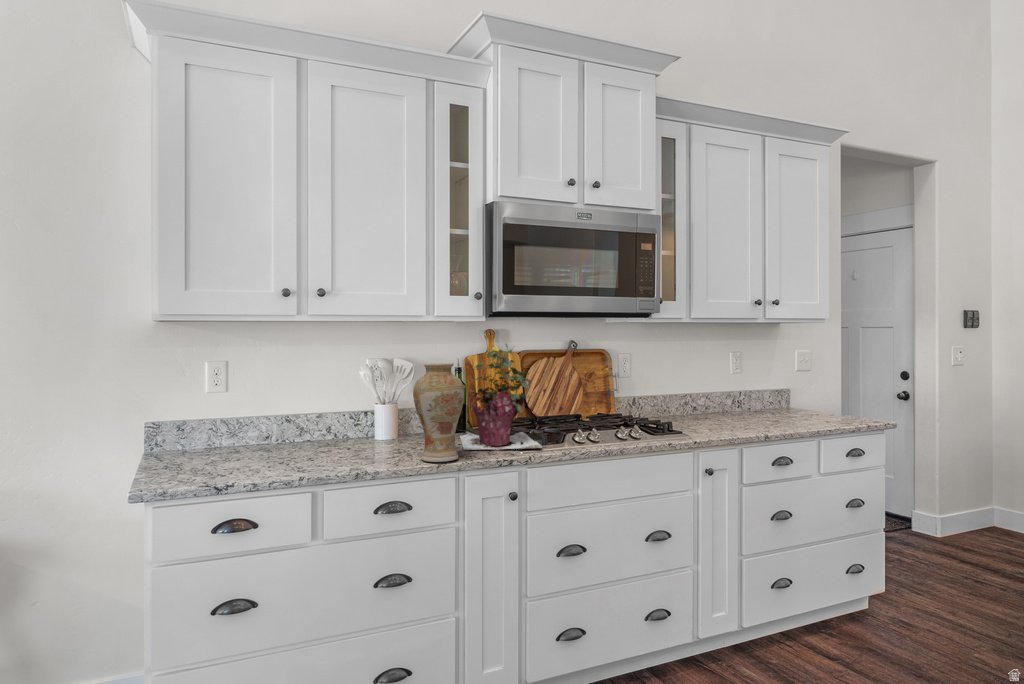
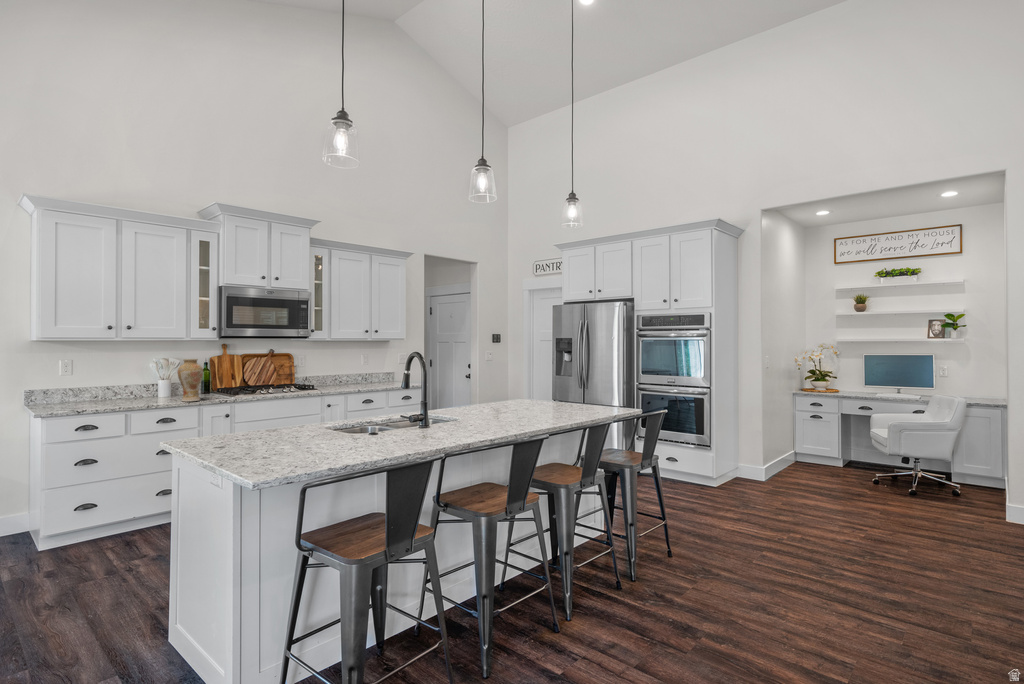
potted plant: present [460,344,542,450] -> none [204,350,244,398]

